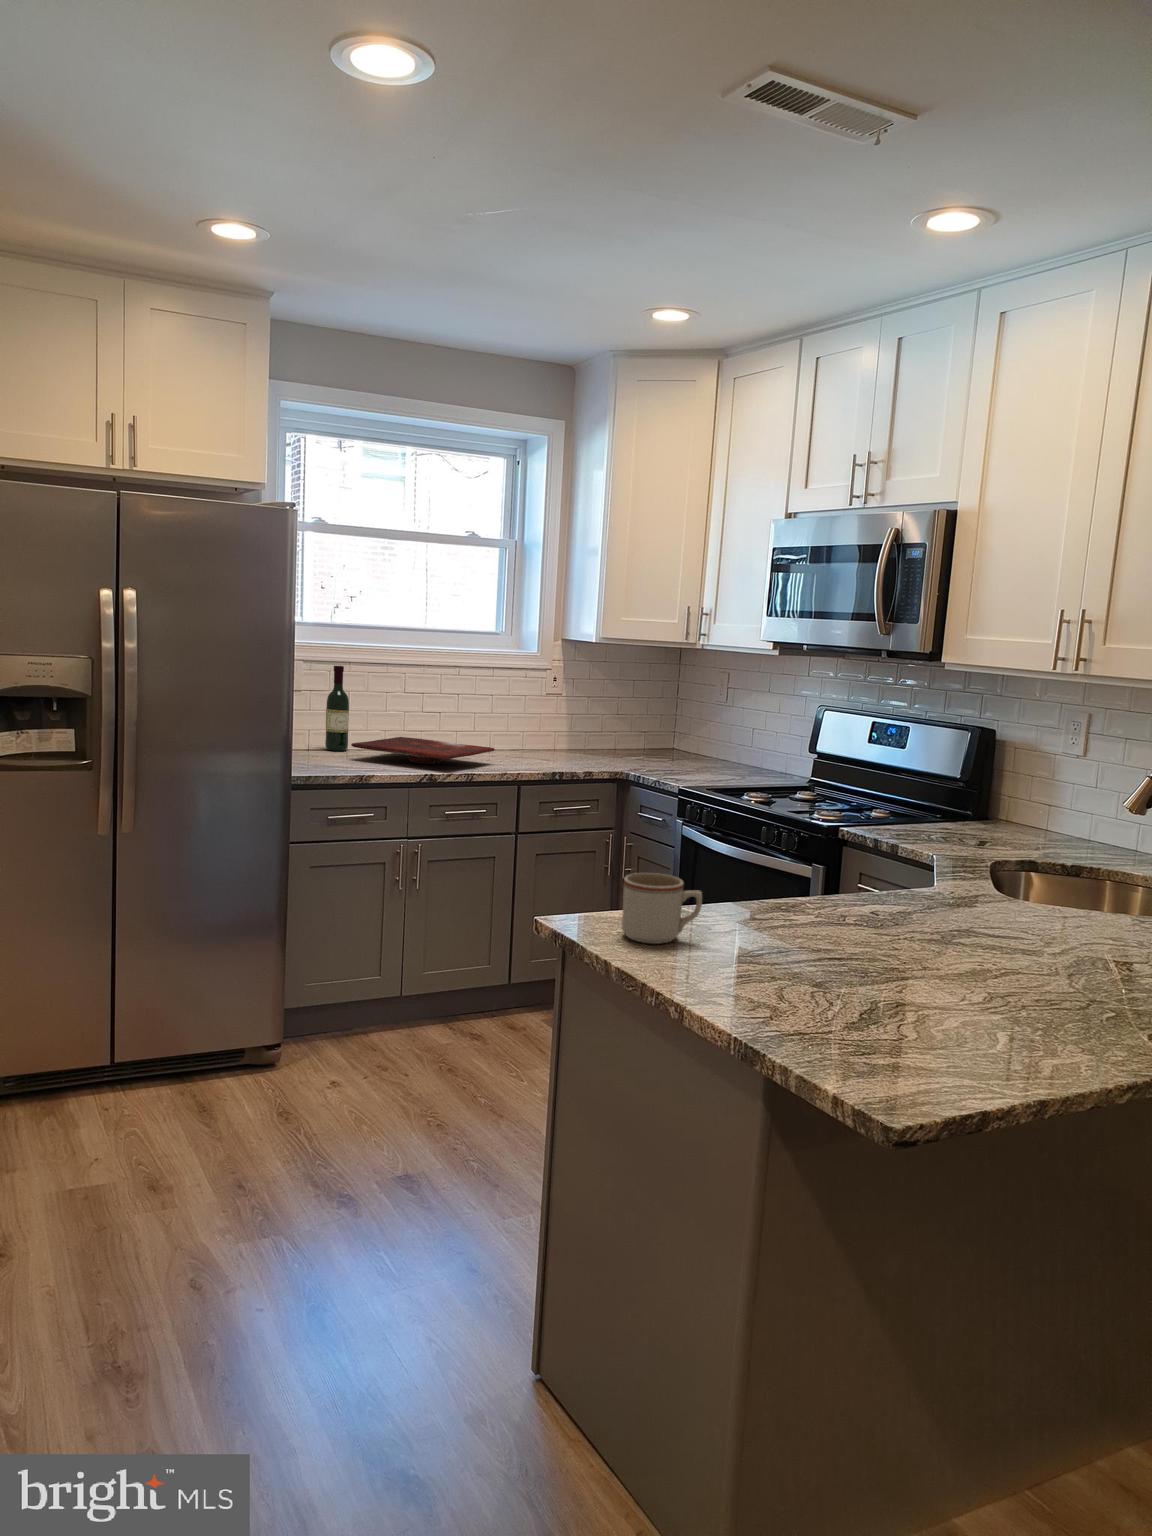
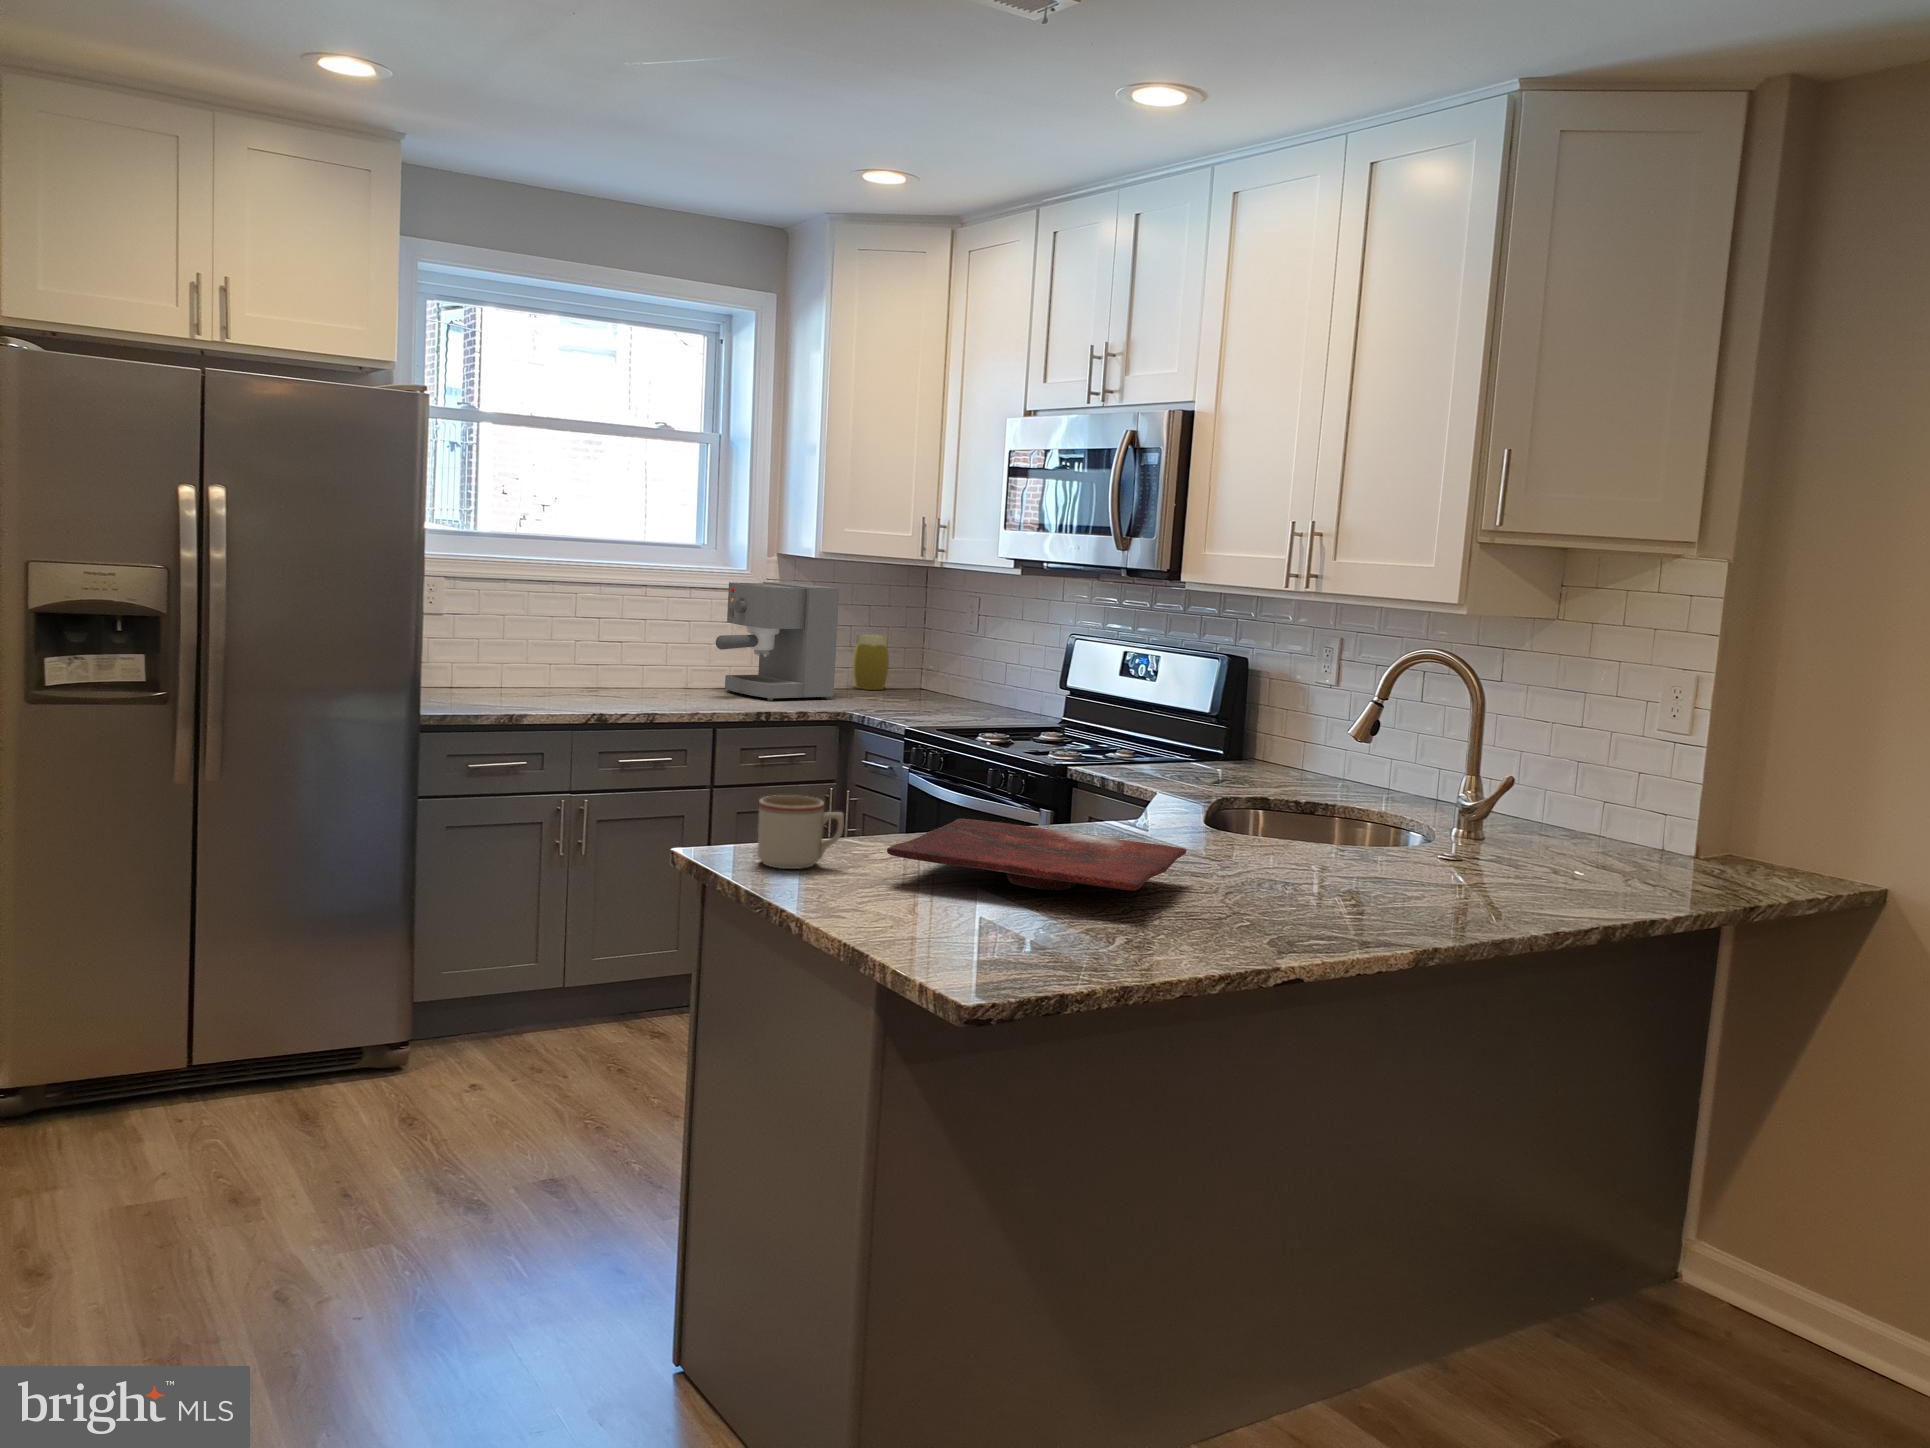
coffee maker: none [518,662,618,761] -> present [716,582,839,701]
wine bottle: present [325,665,349,751] -> none [475,584,505,689]
jar: none [622,703,653,750] -> present [852,635,889,690]
cutting board: present [351,737,495,764] -> present [887,819,1186,891]

